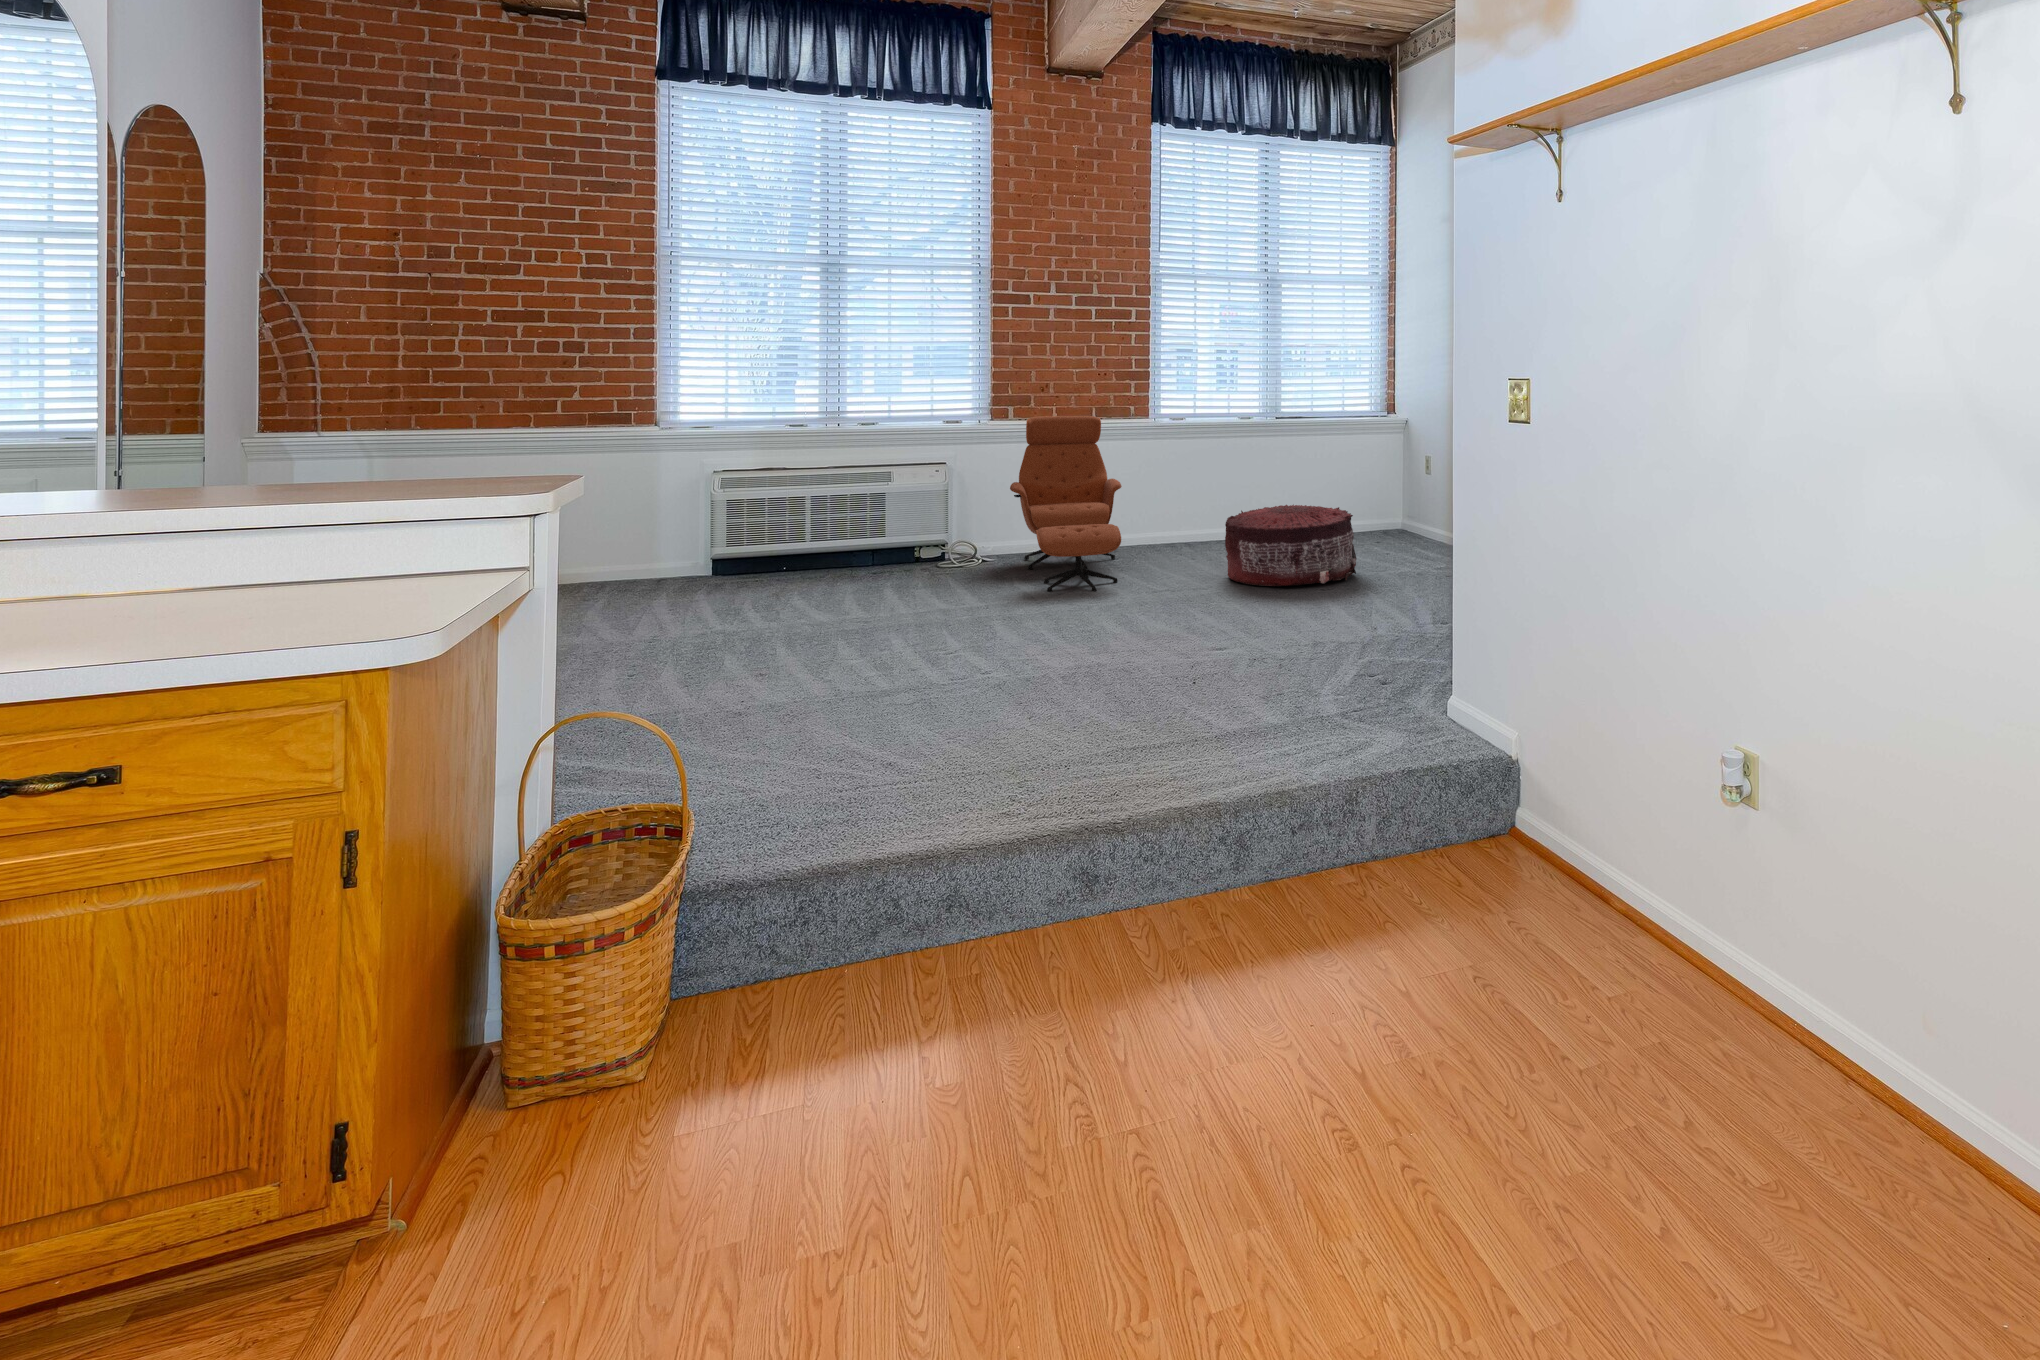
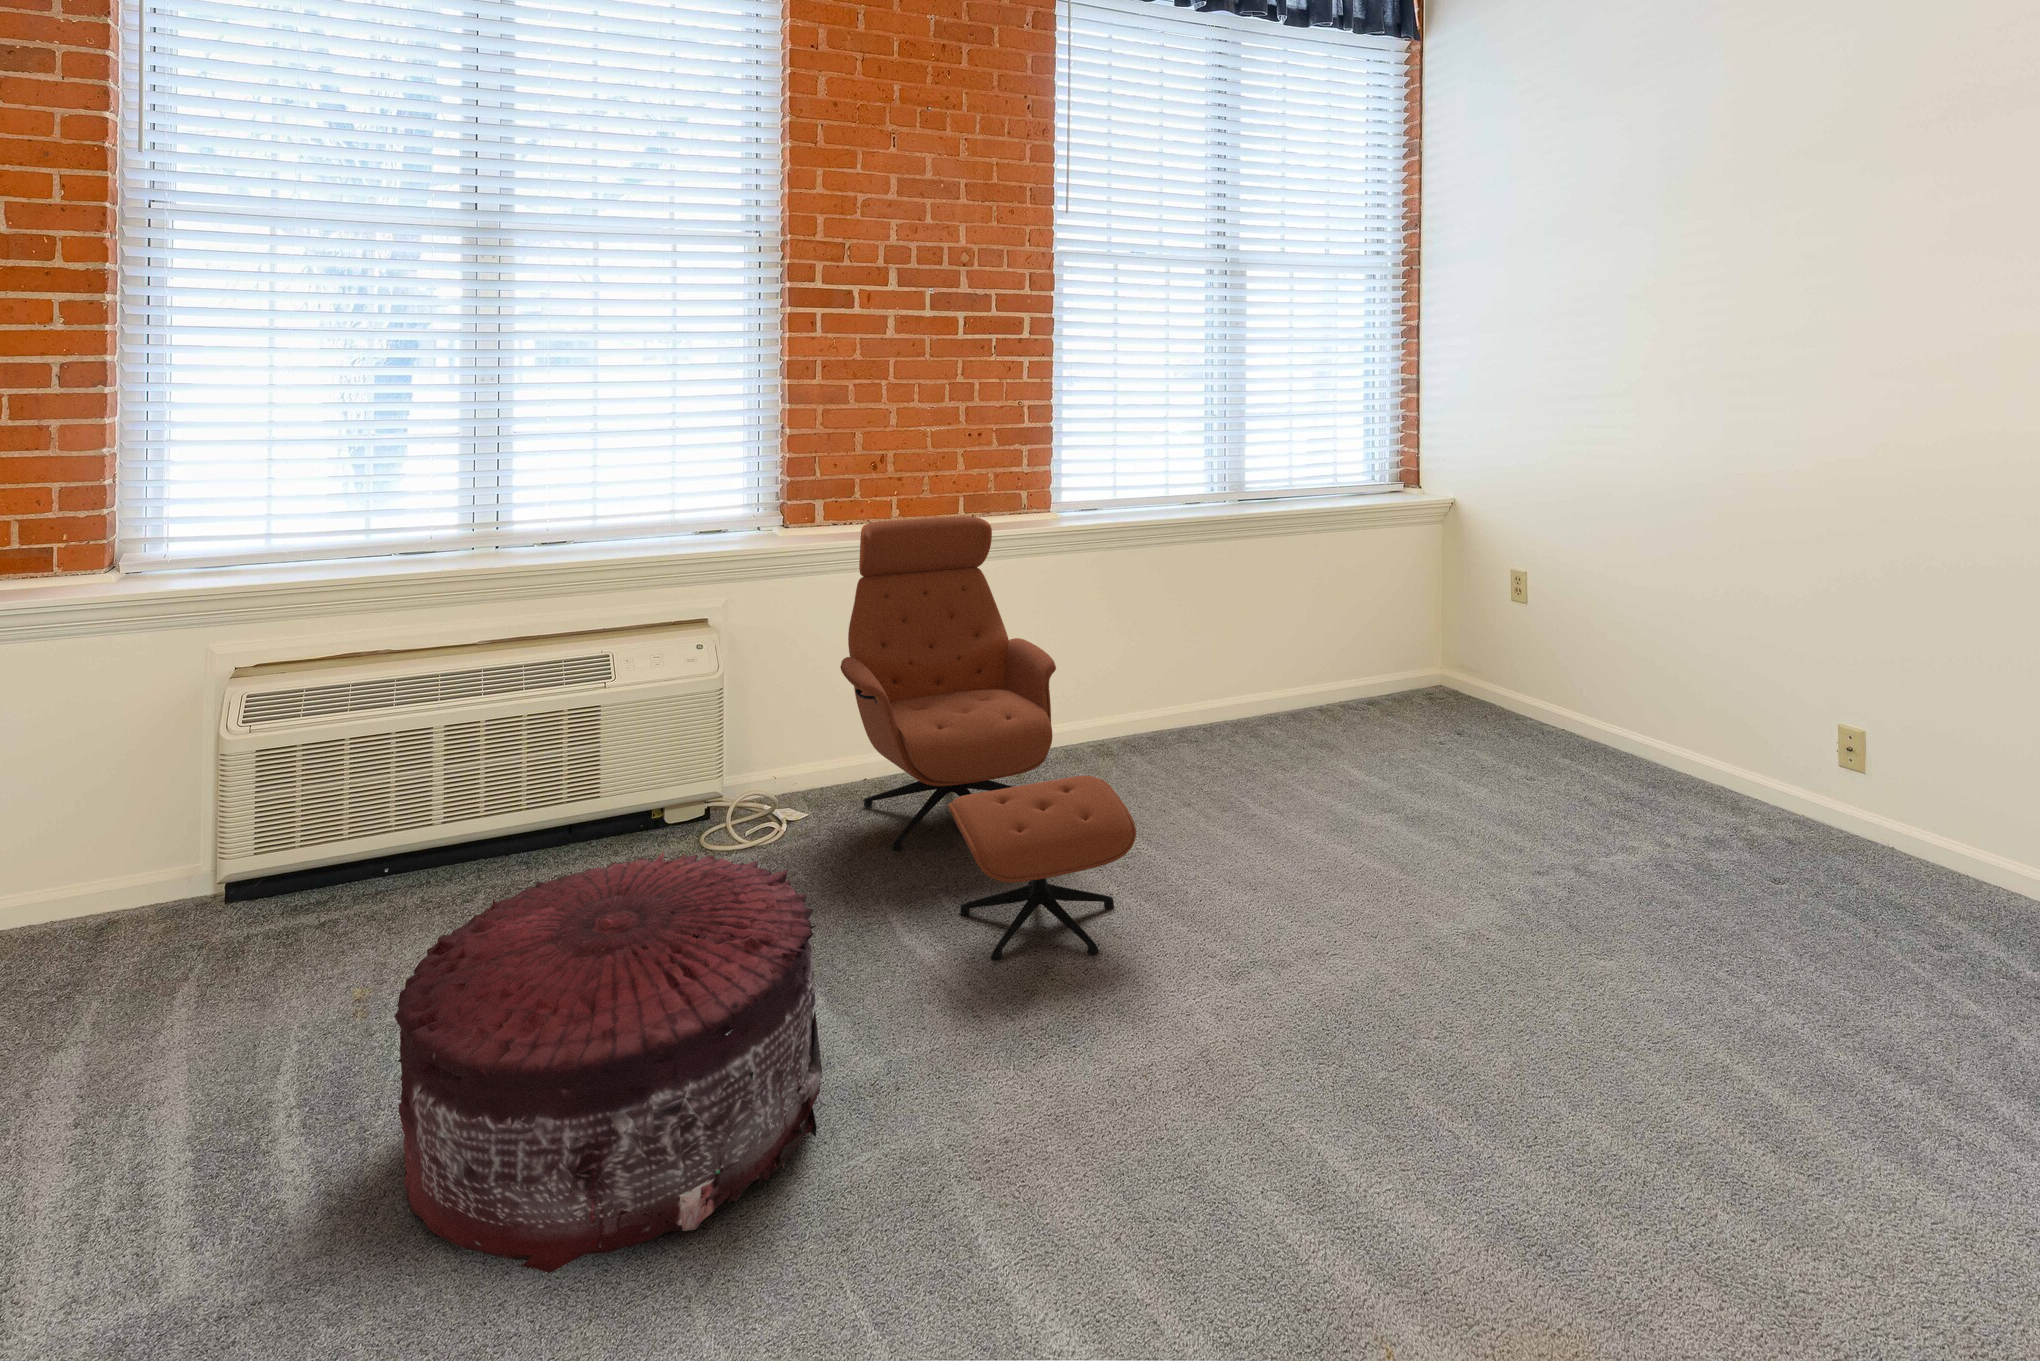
pouf: present [1225,505,1357,586] -> present [394,852,822,1273]

